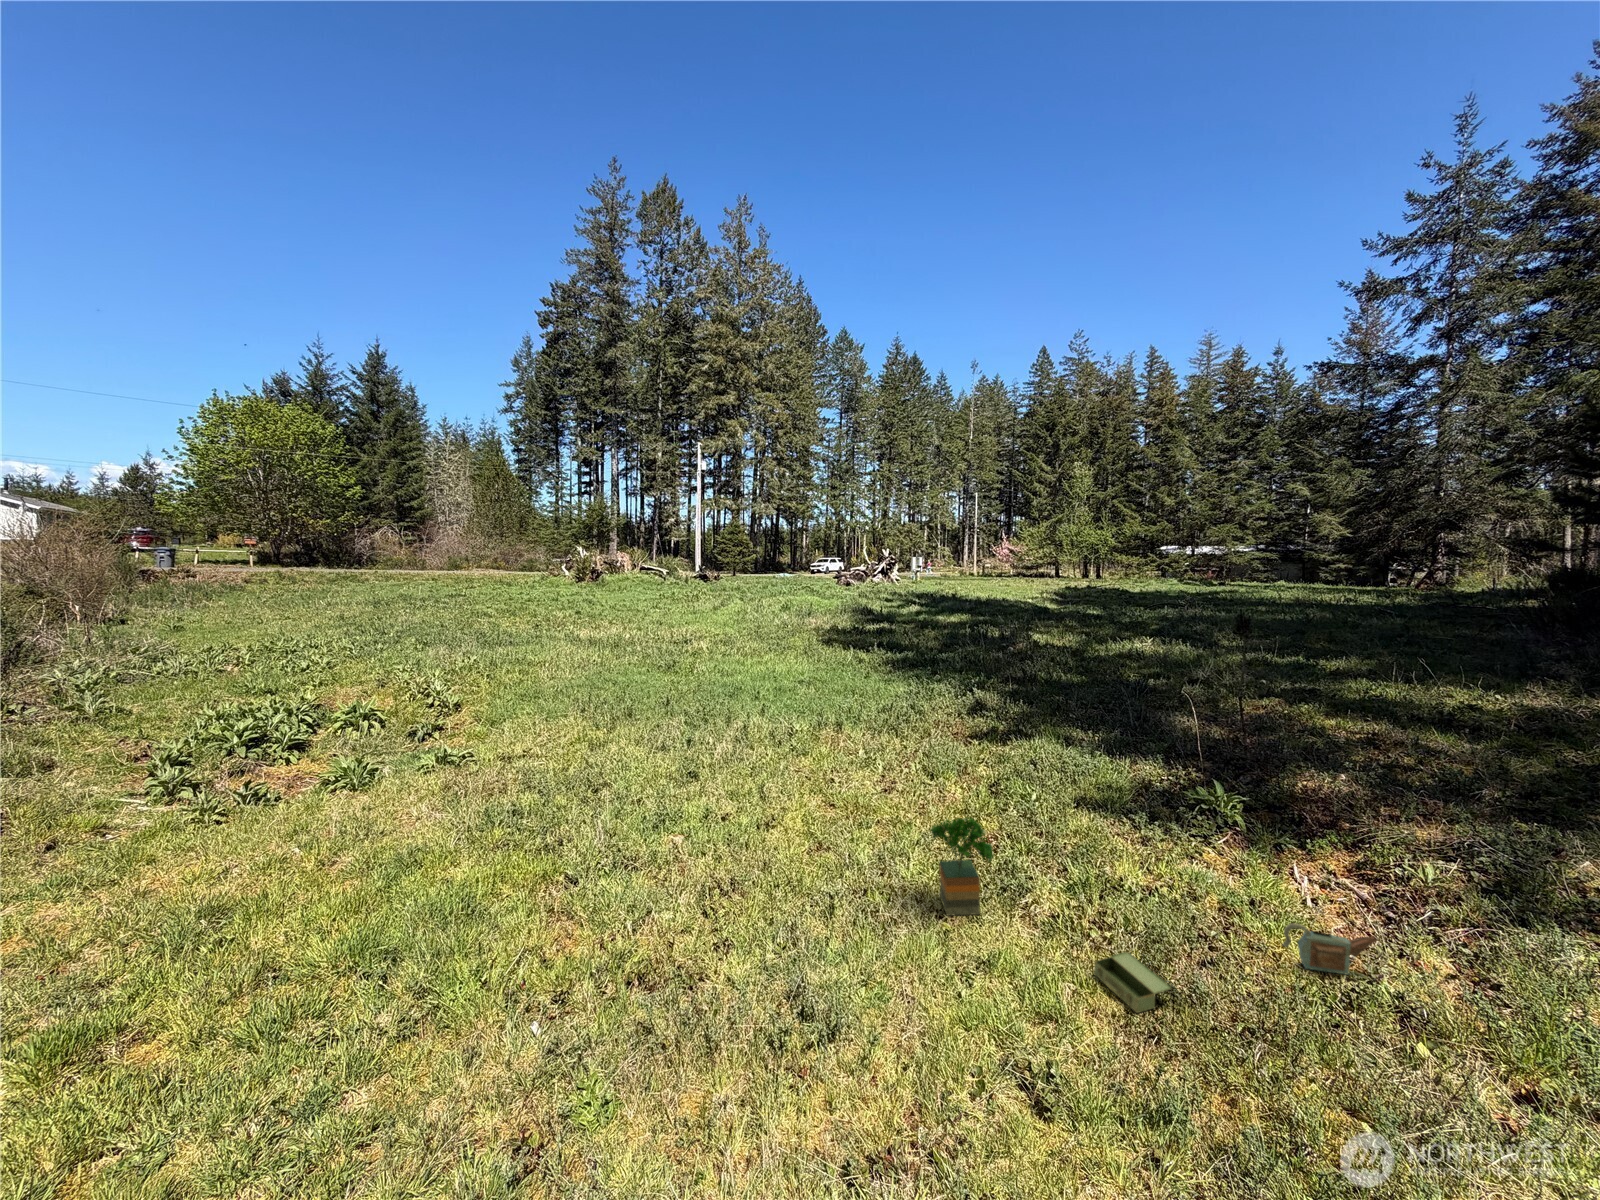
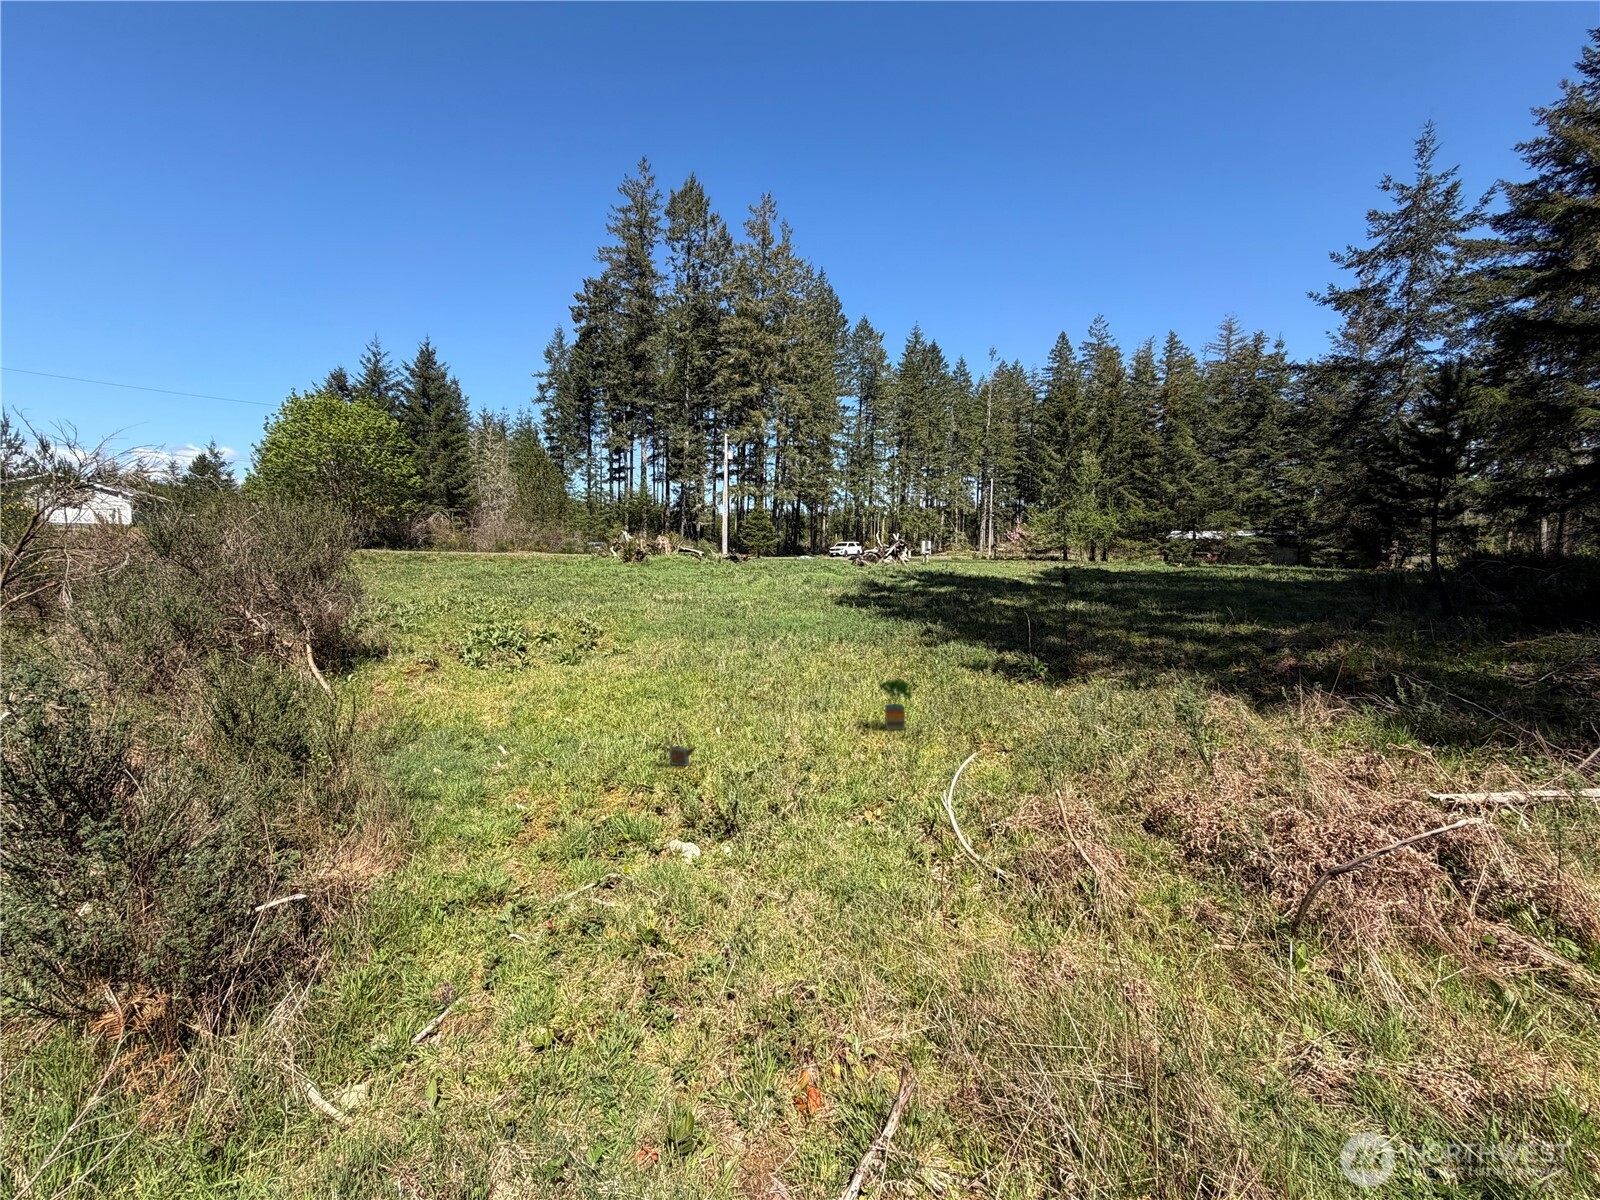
watering can: present [1283,923,1377,975] -> present [663,742,696,766]
toolbox: present [1094,952,1172,1013] -> none [955,737,988,757]

